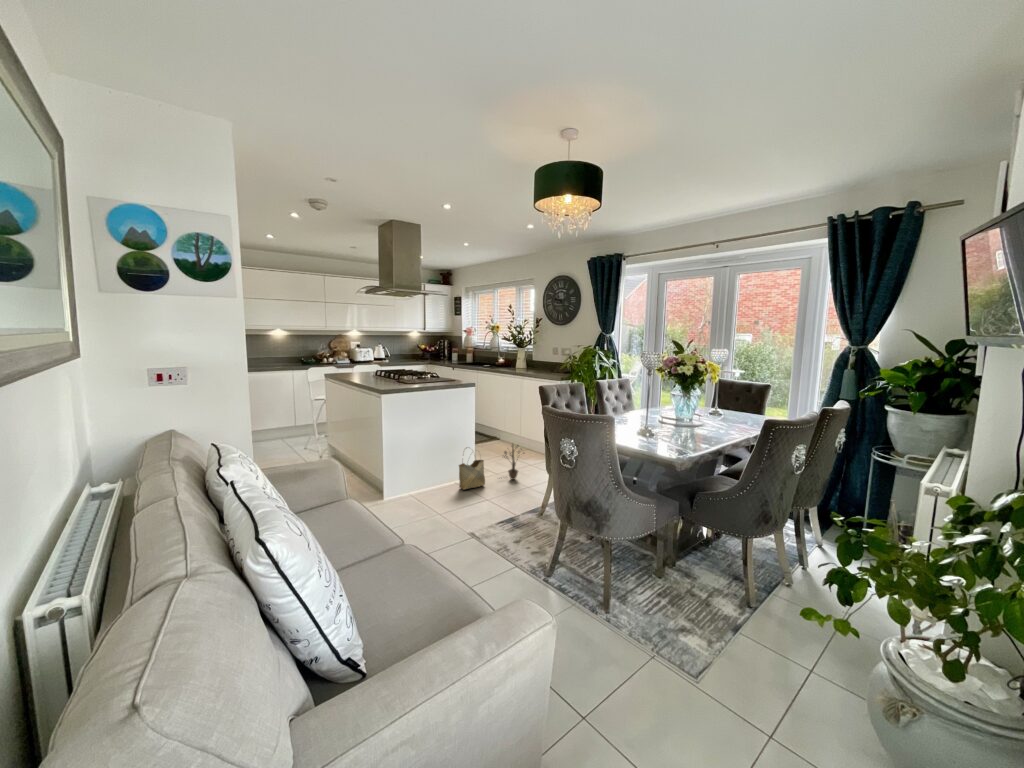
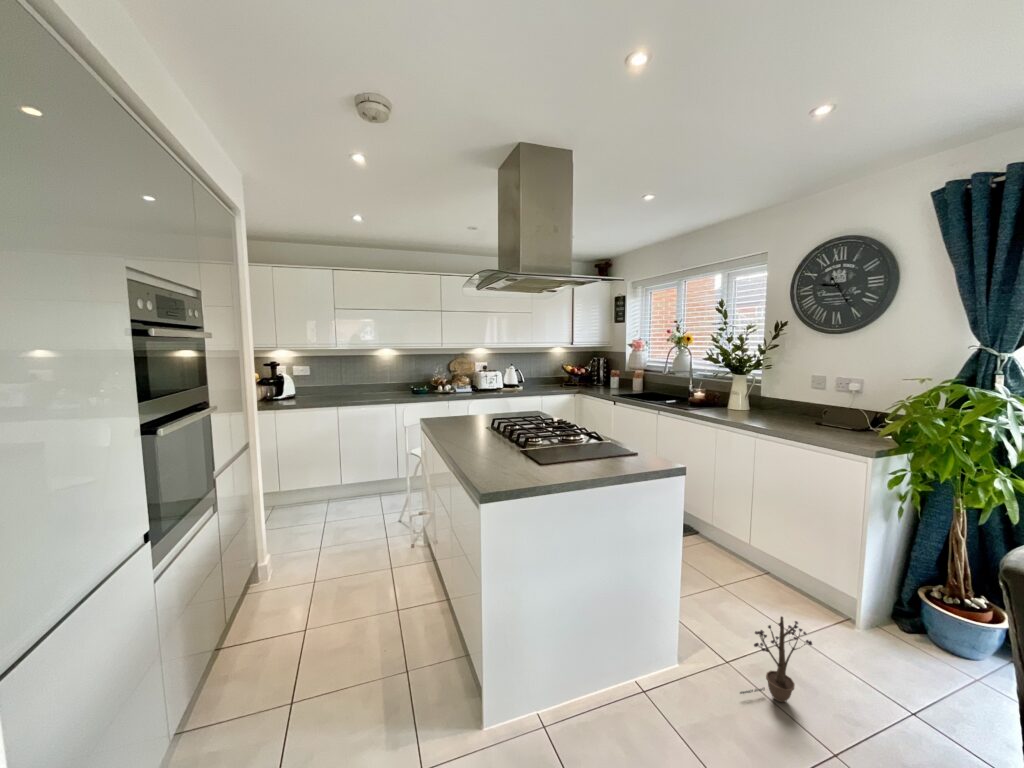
woven basket: present [459,460,485,490] -> none [653,617,715,729]

